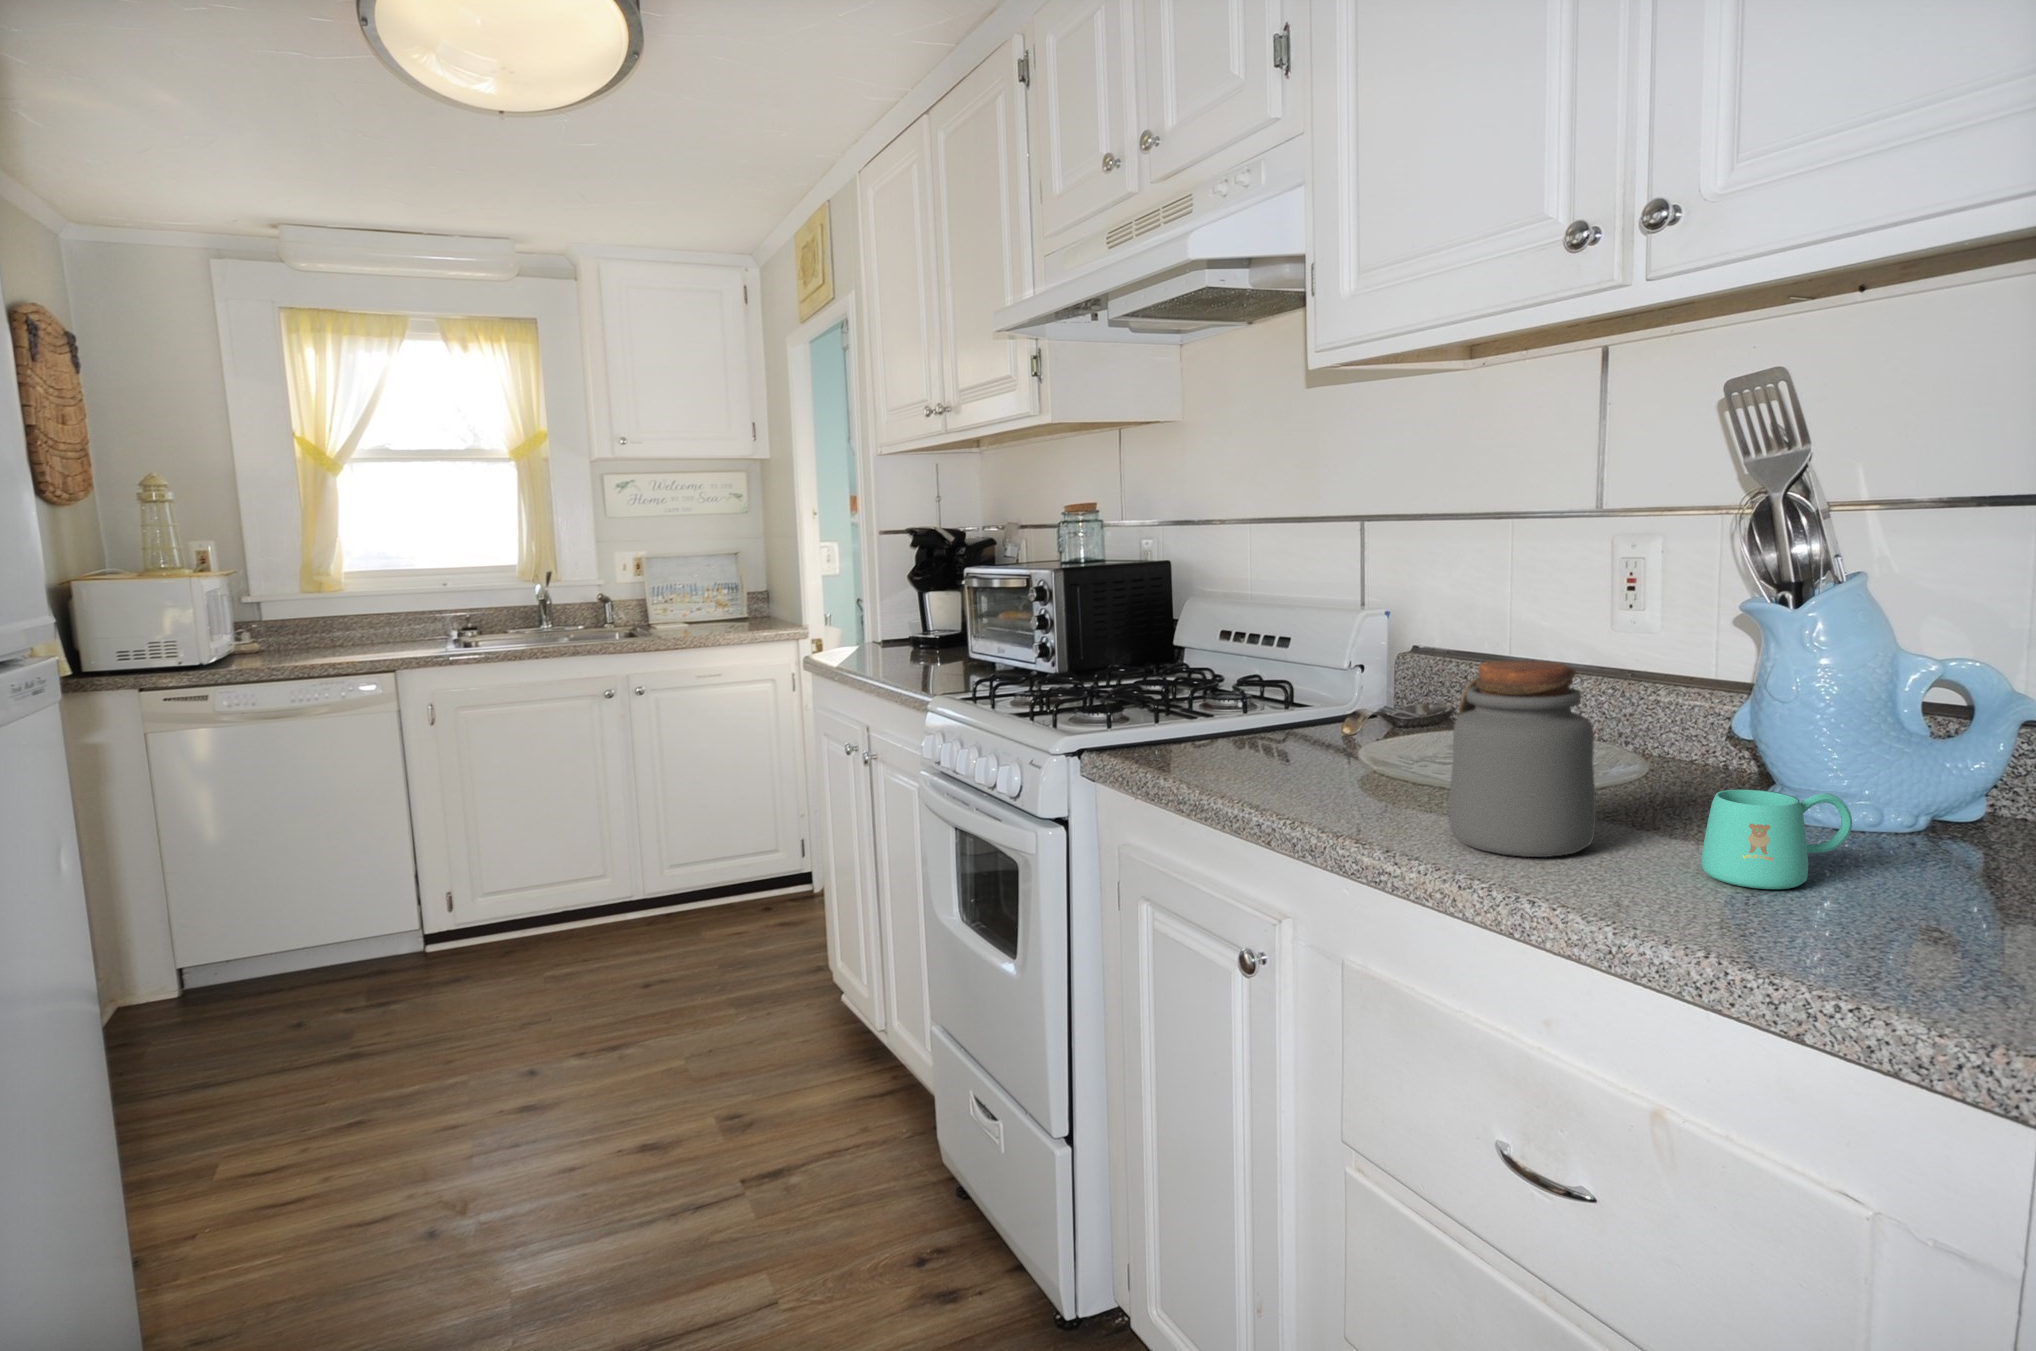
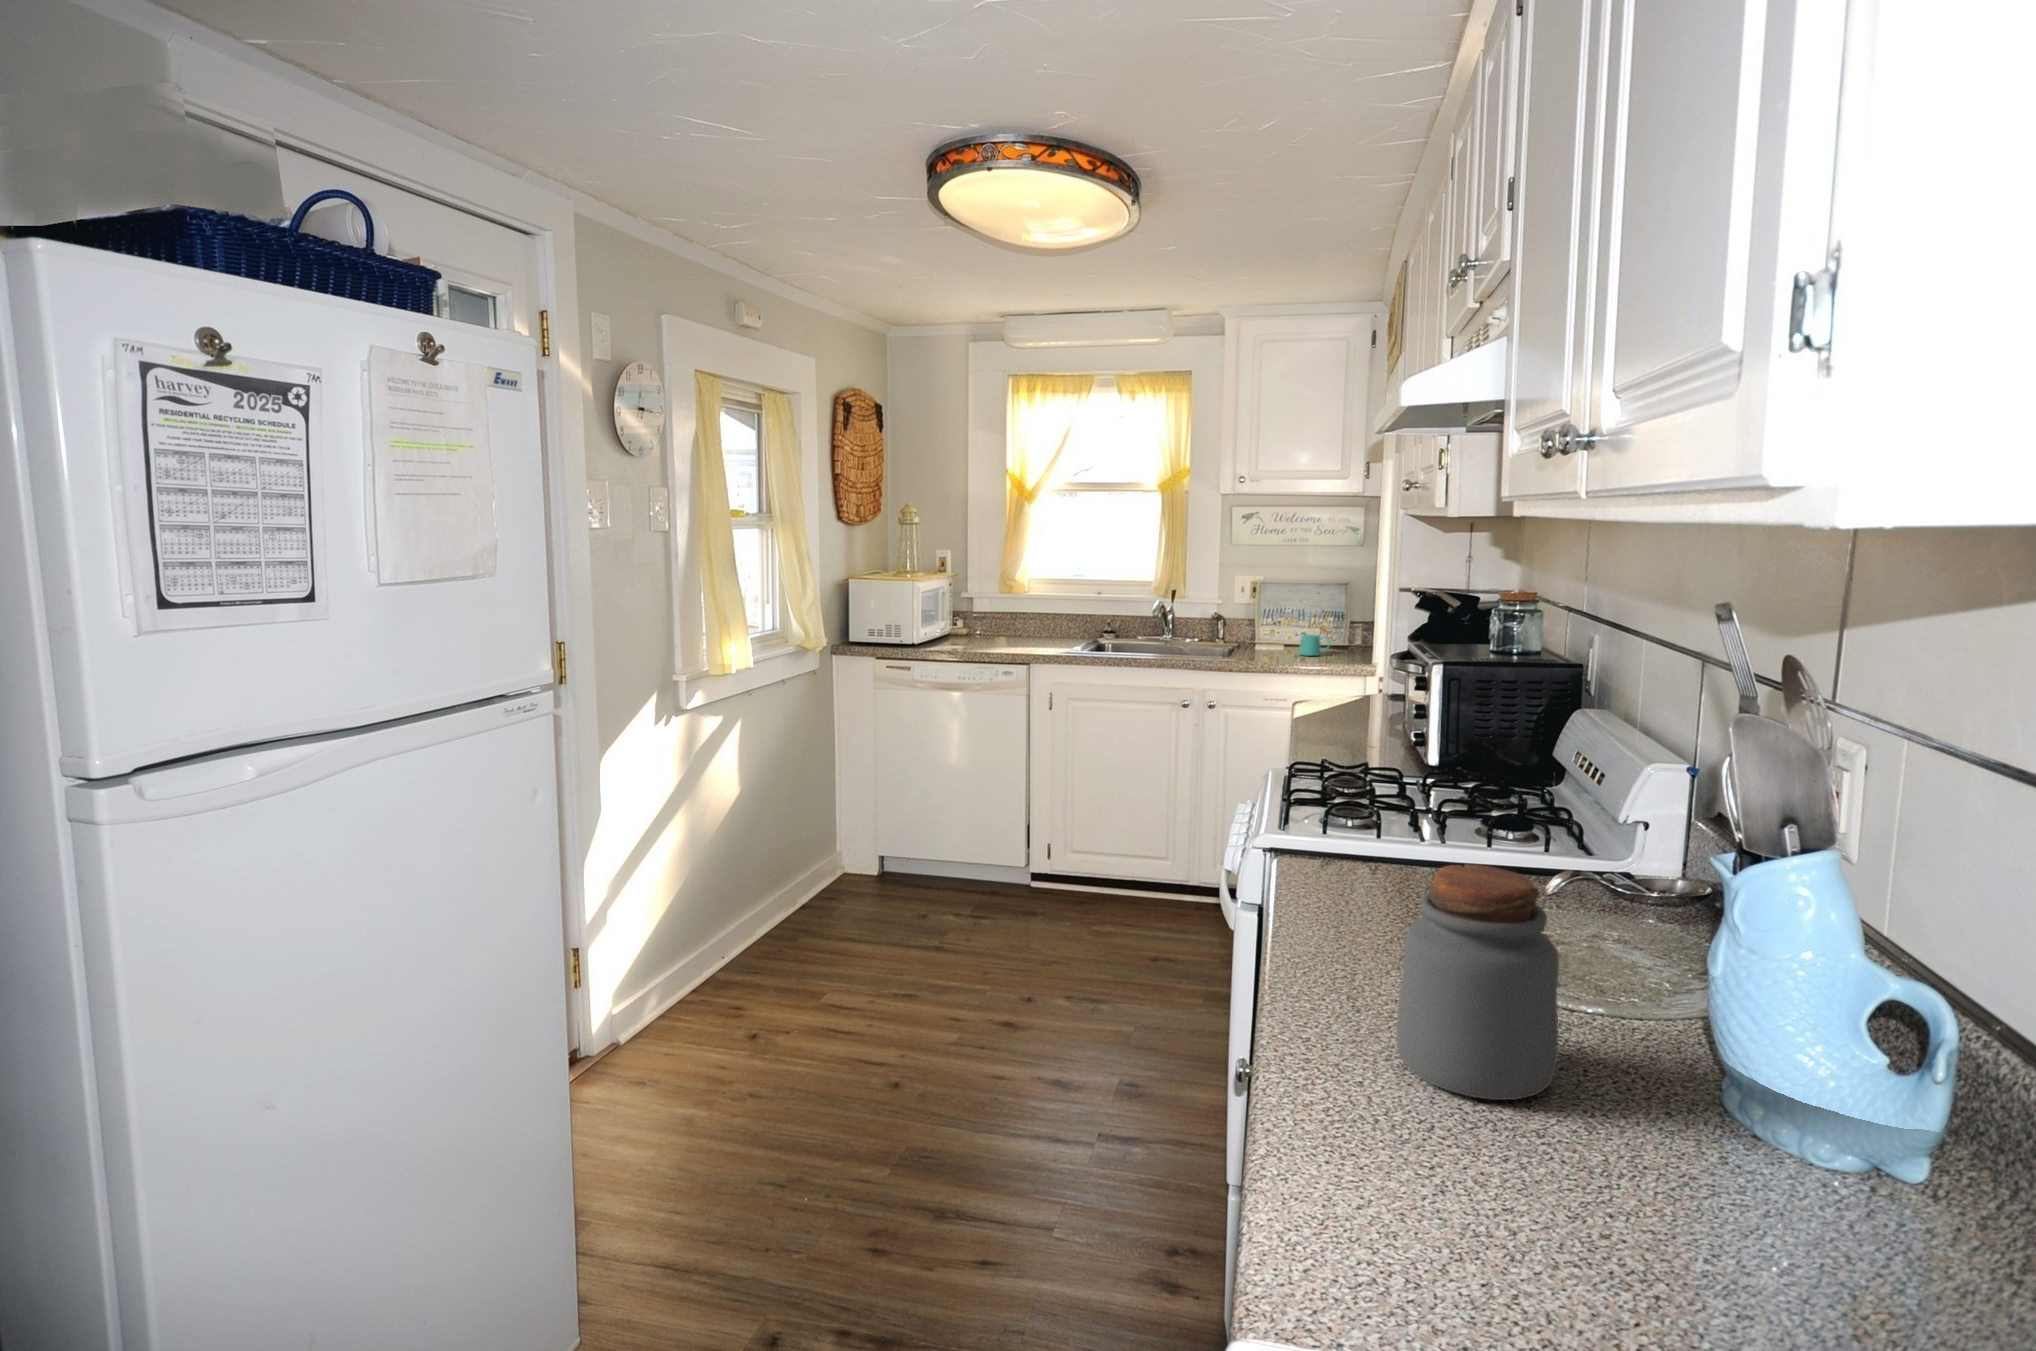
mug: present [1702,789,1852,889] -> present [1299,635,1331,656]

